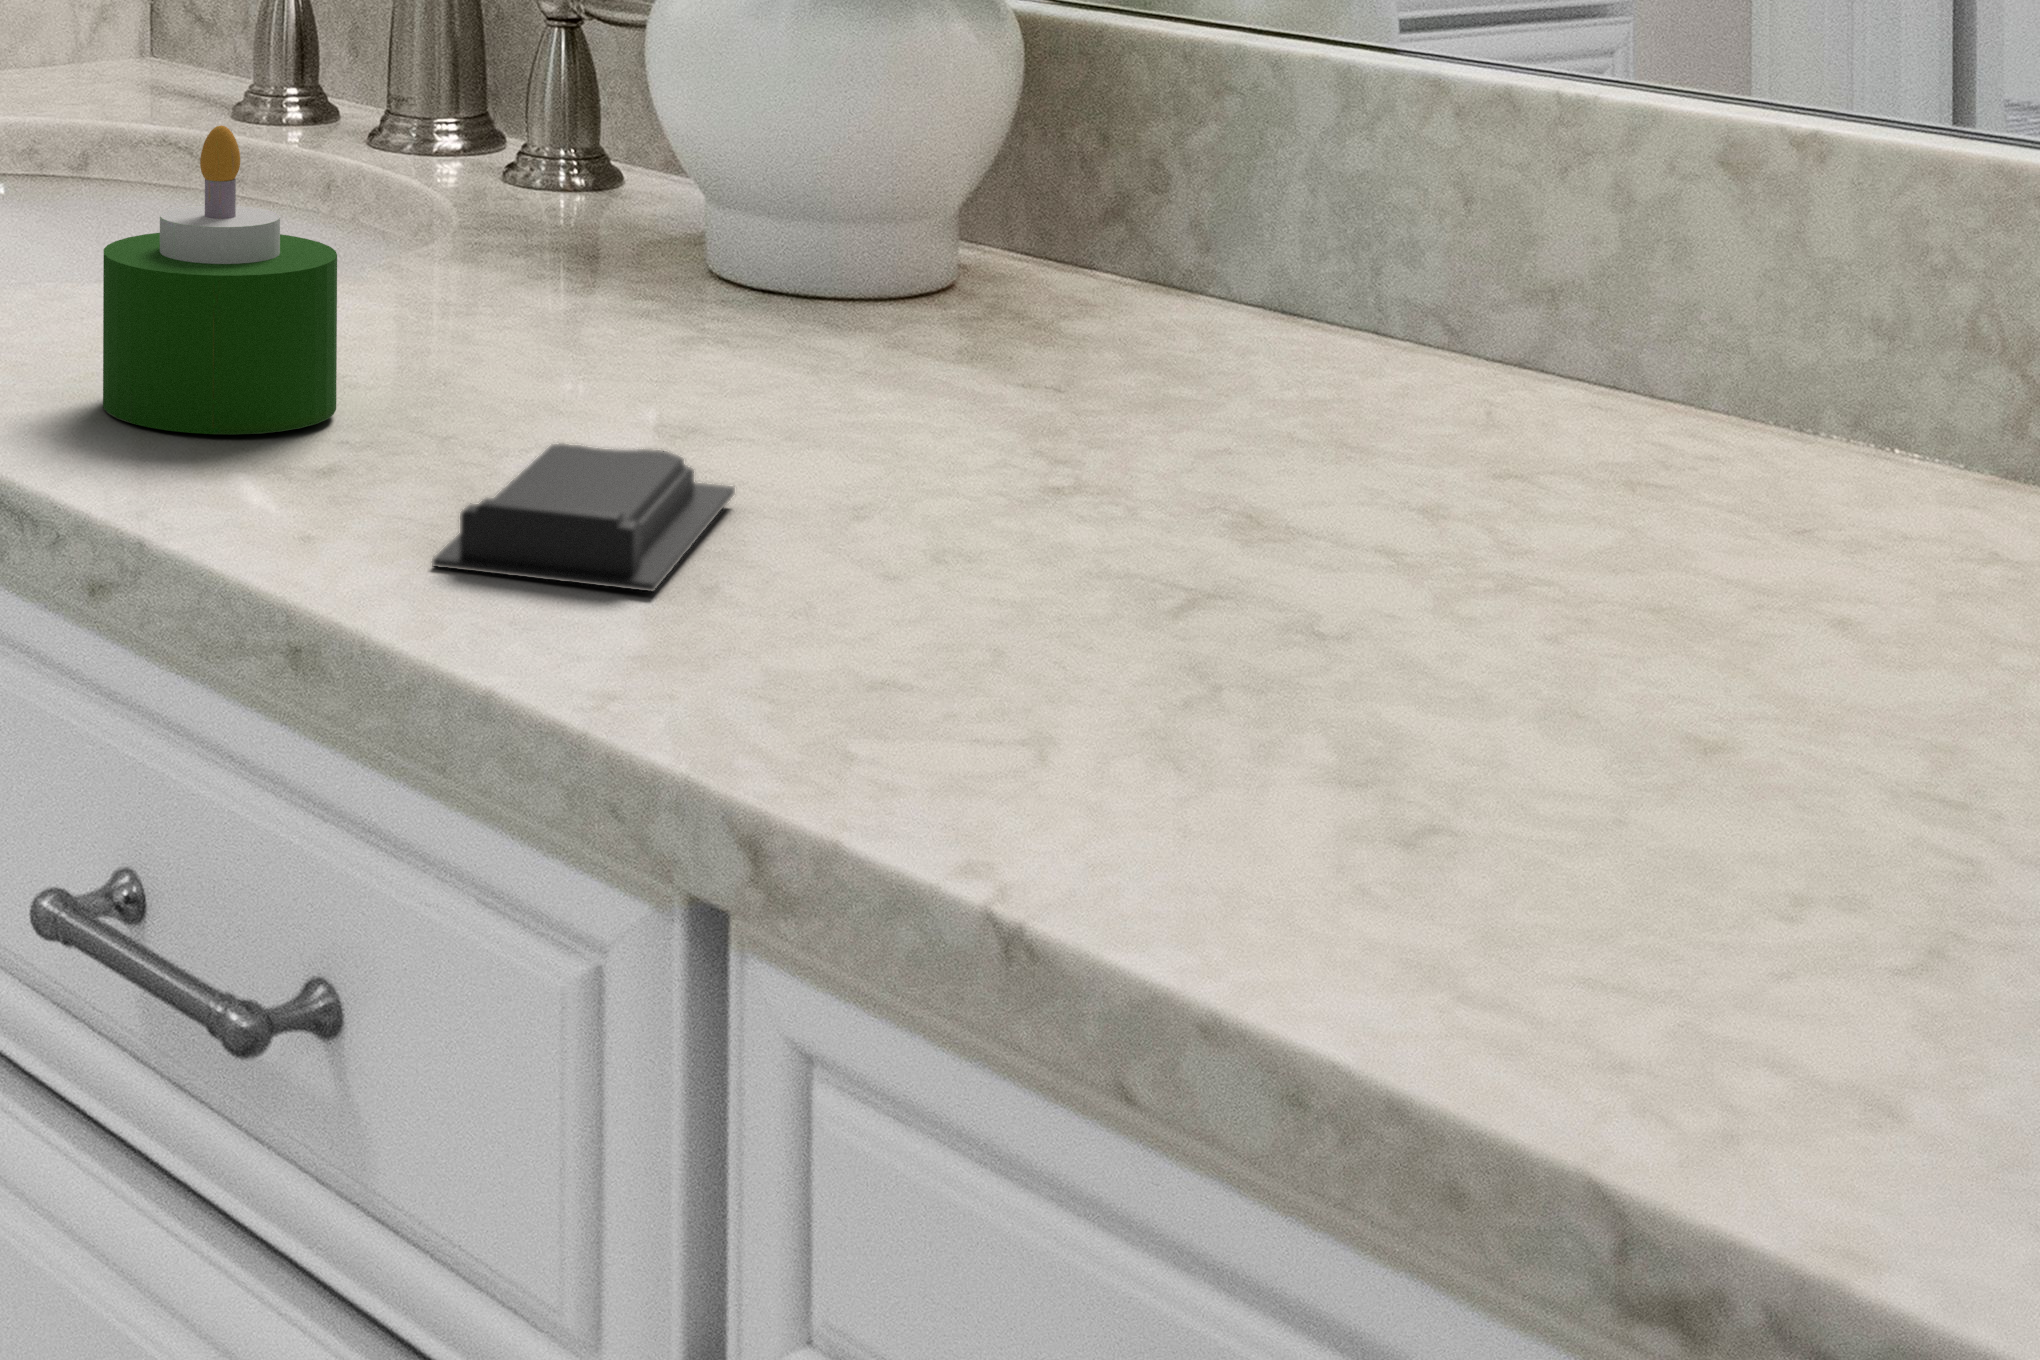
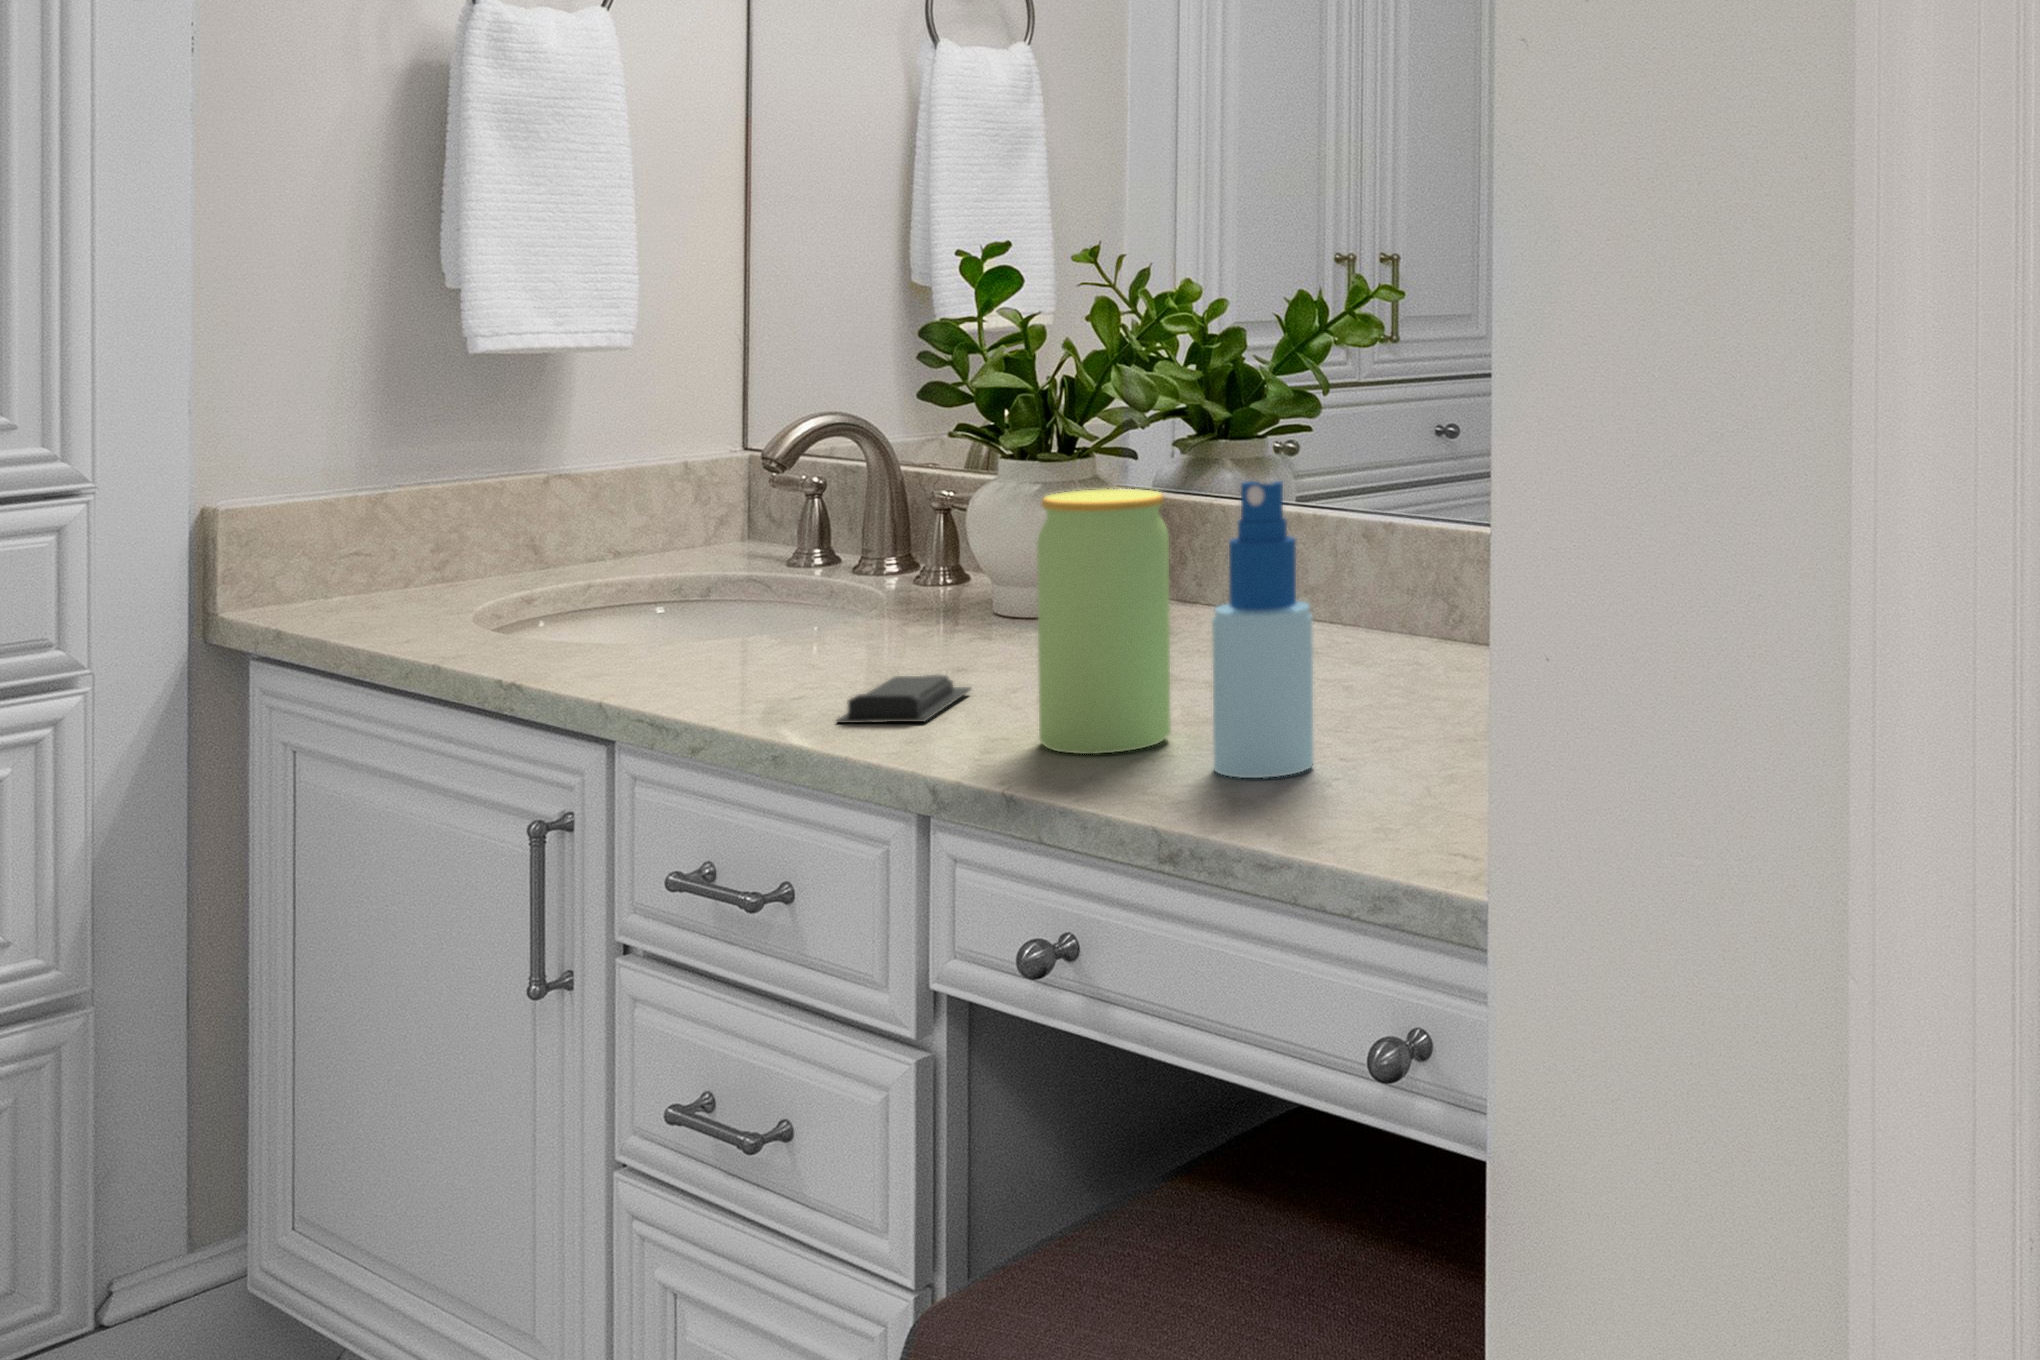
jar: none [988,23,1371,784] -> present [1037,489,1171,754]
spray bottle: none [1573,36,1917,976] -> present [1212,481,1314,778]
candle: present [103,125,337,434] -> none [699,560,808,691]

